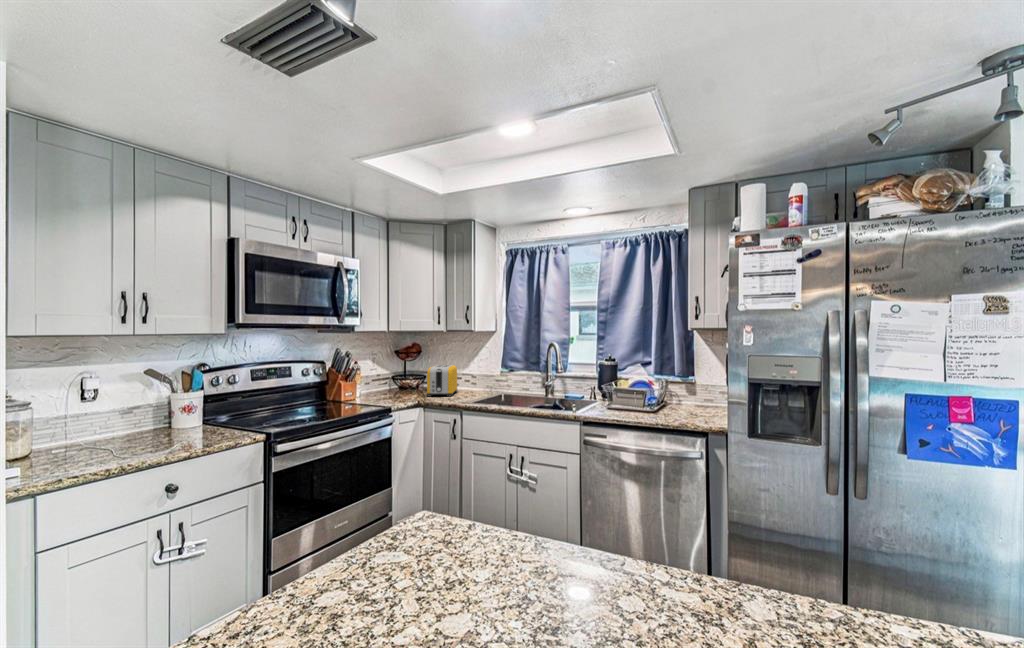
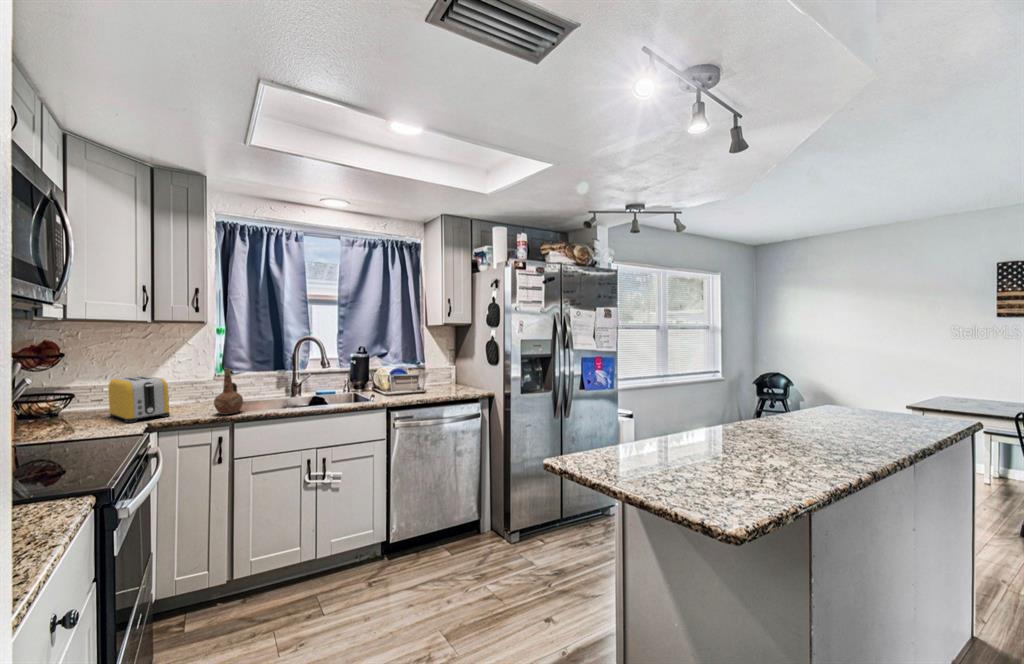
ceramic pitcher: none [466,363,486,401] -> present [214,368,243,415]

